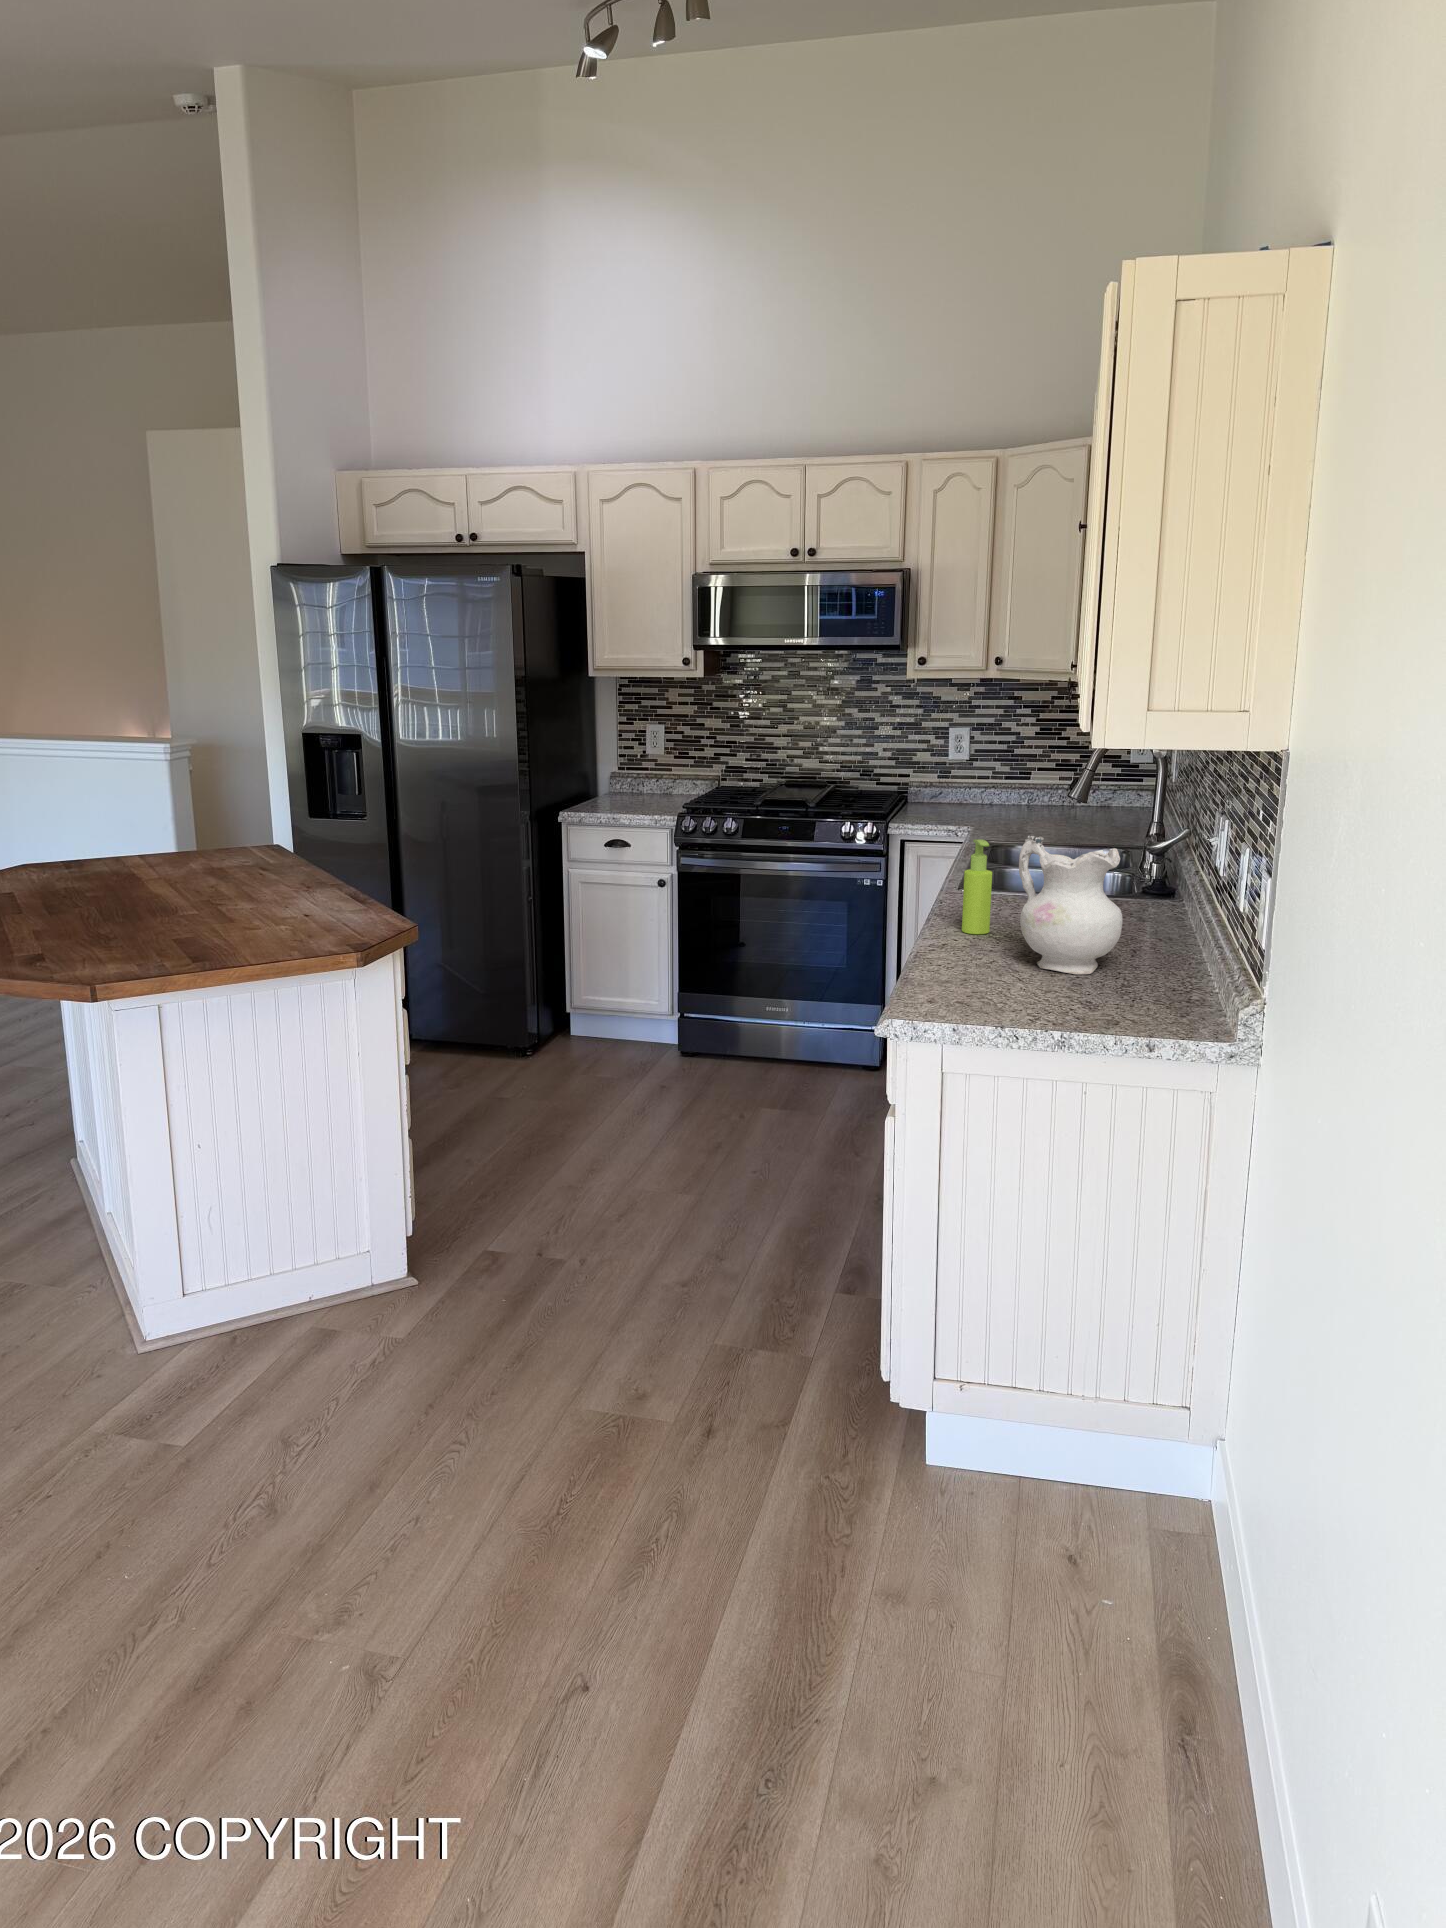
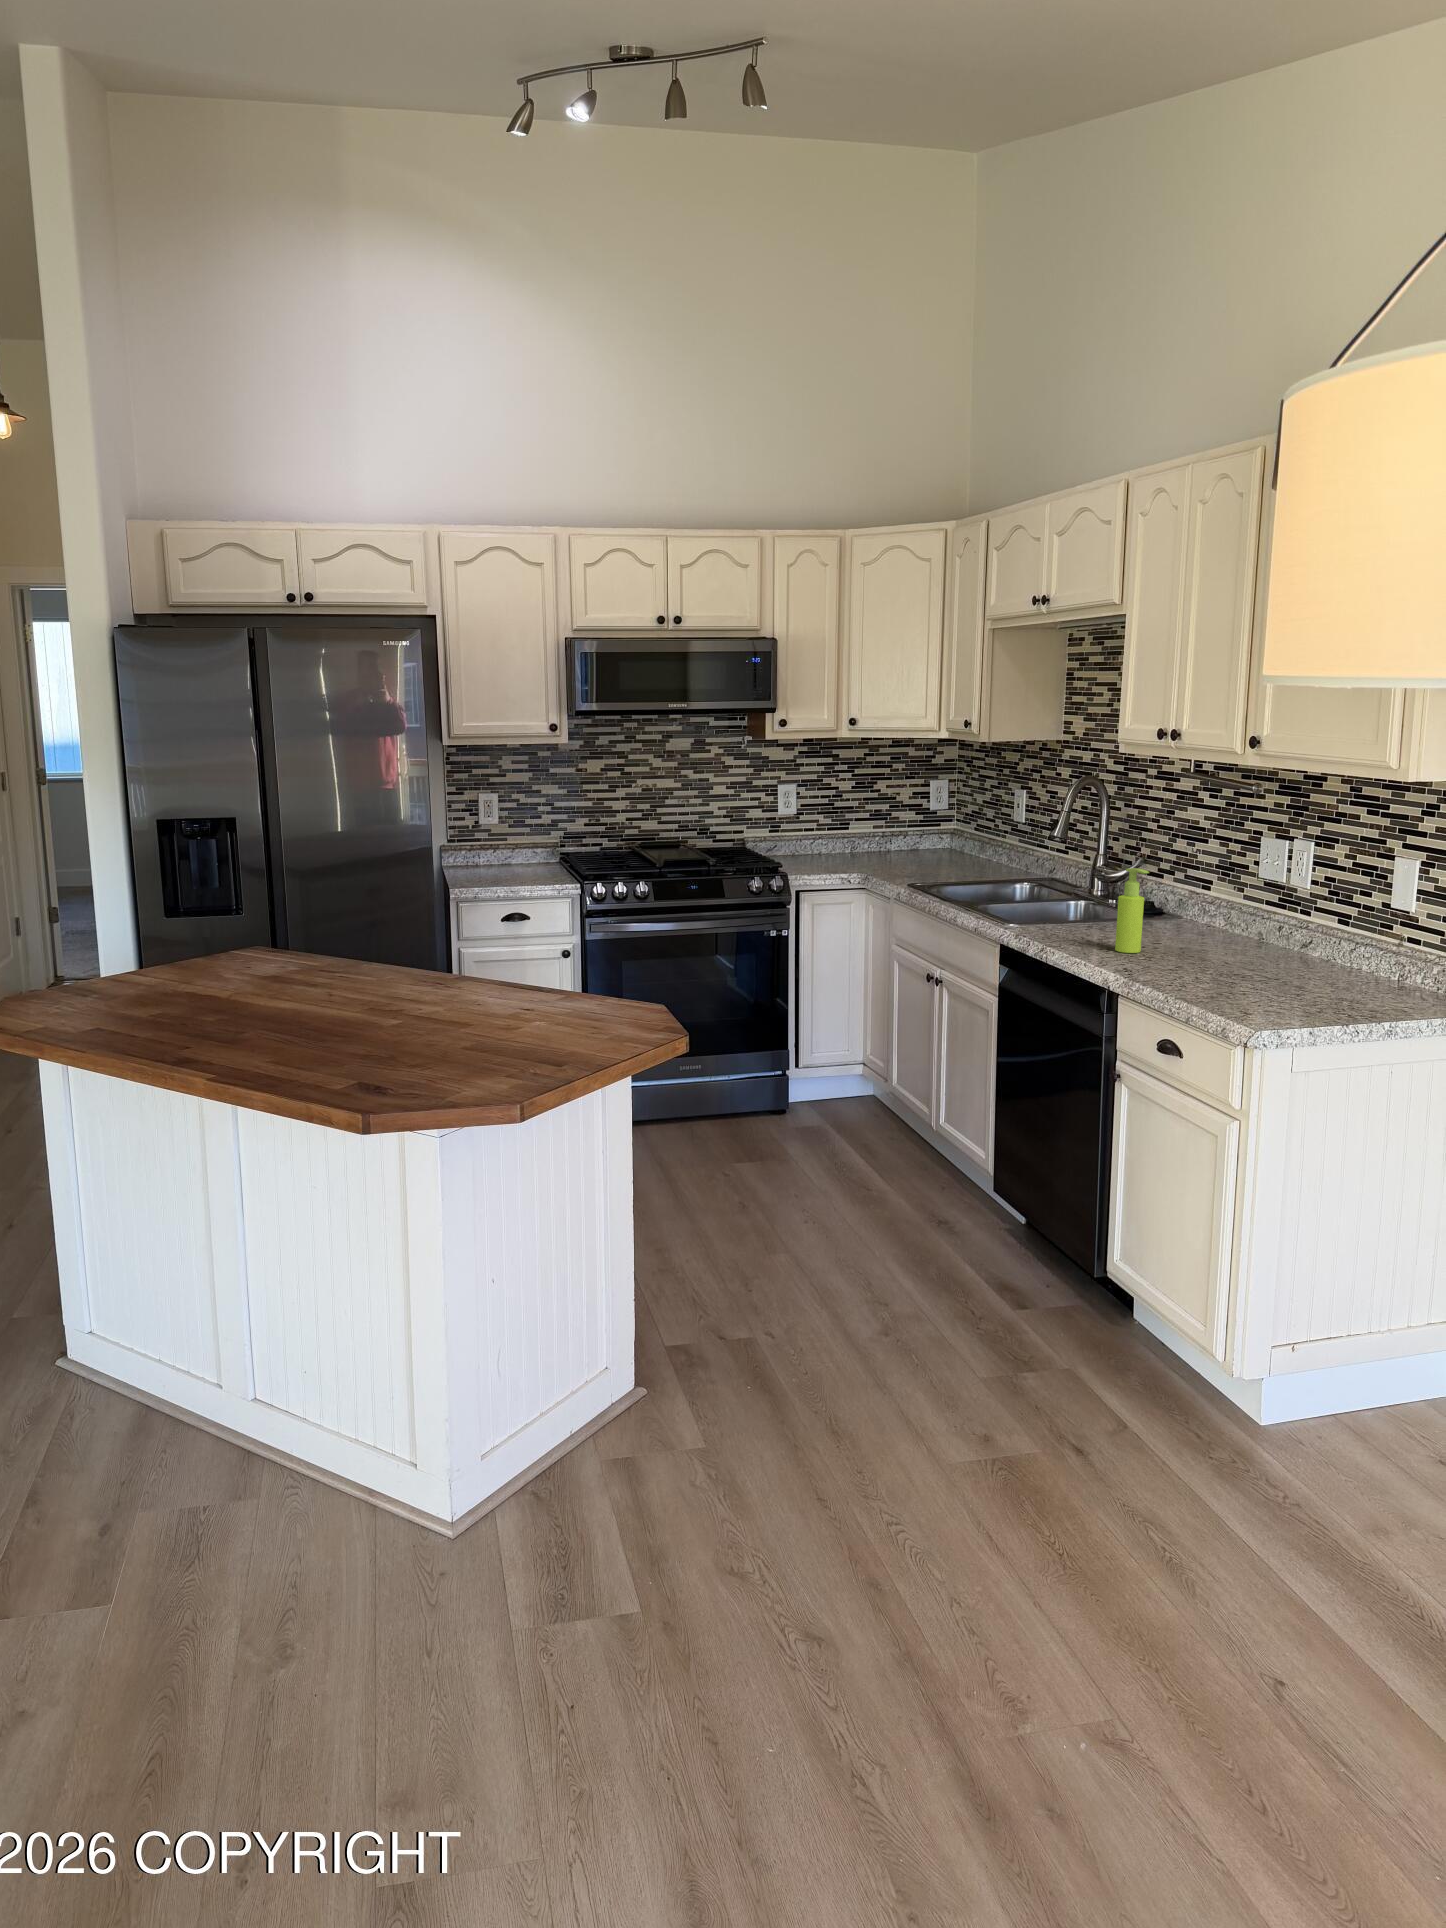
ceramic pitcher: present [1019,836,1123,974] -> none [1217,858,1322,973]

